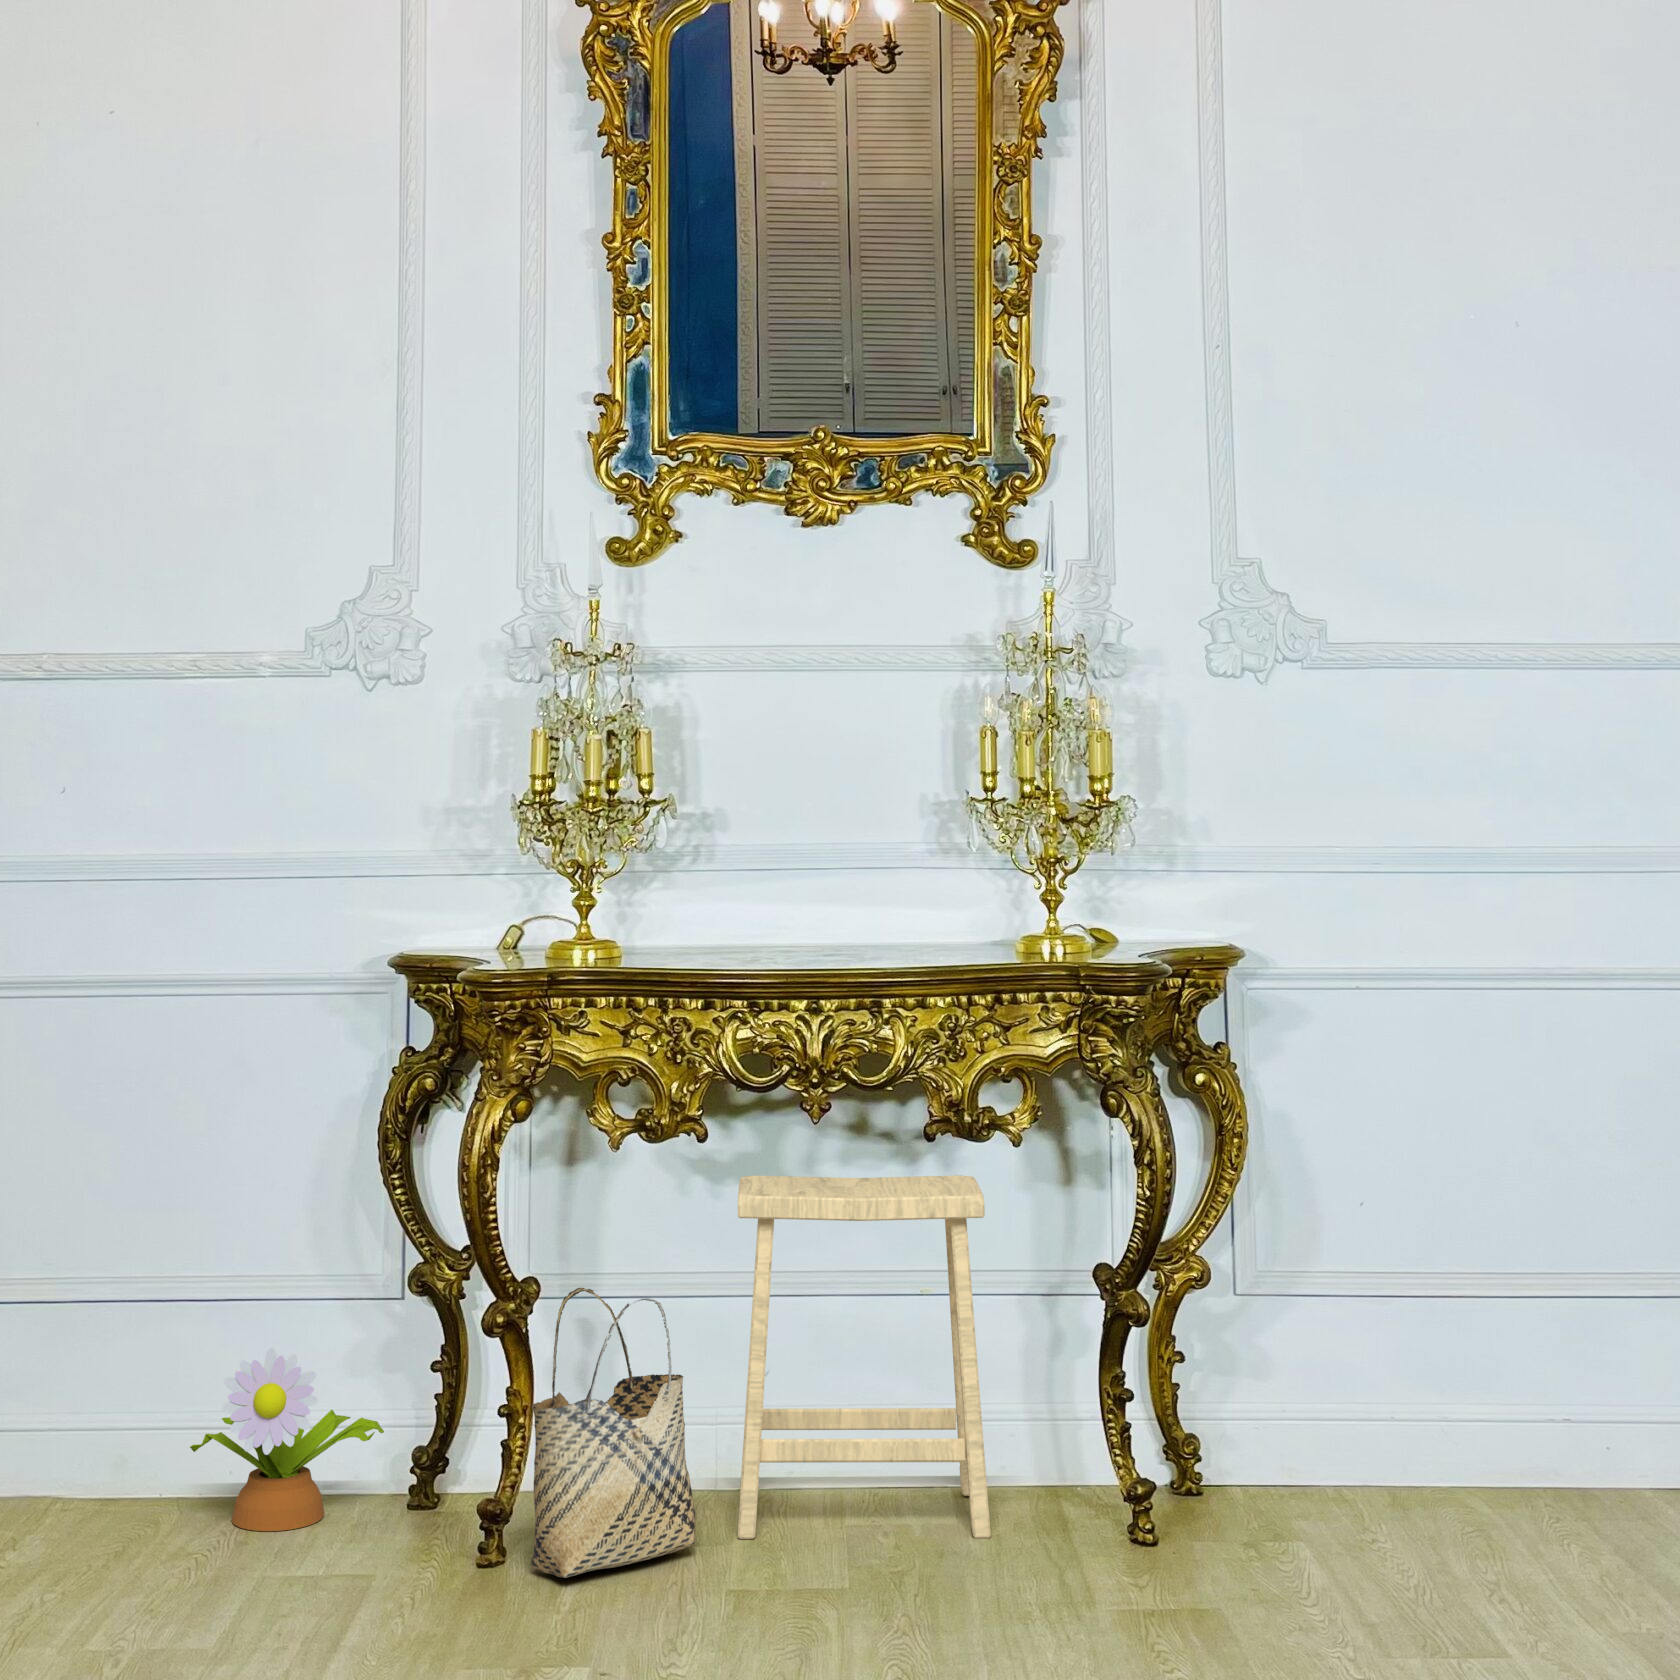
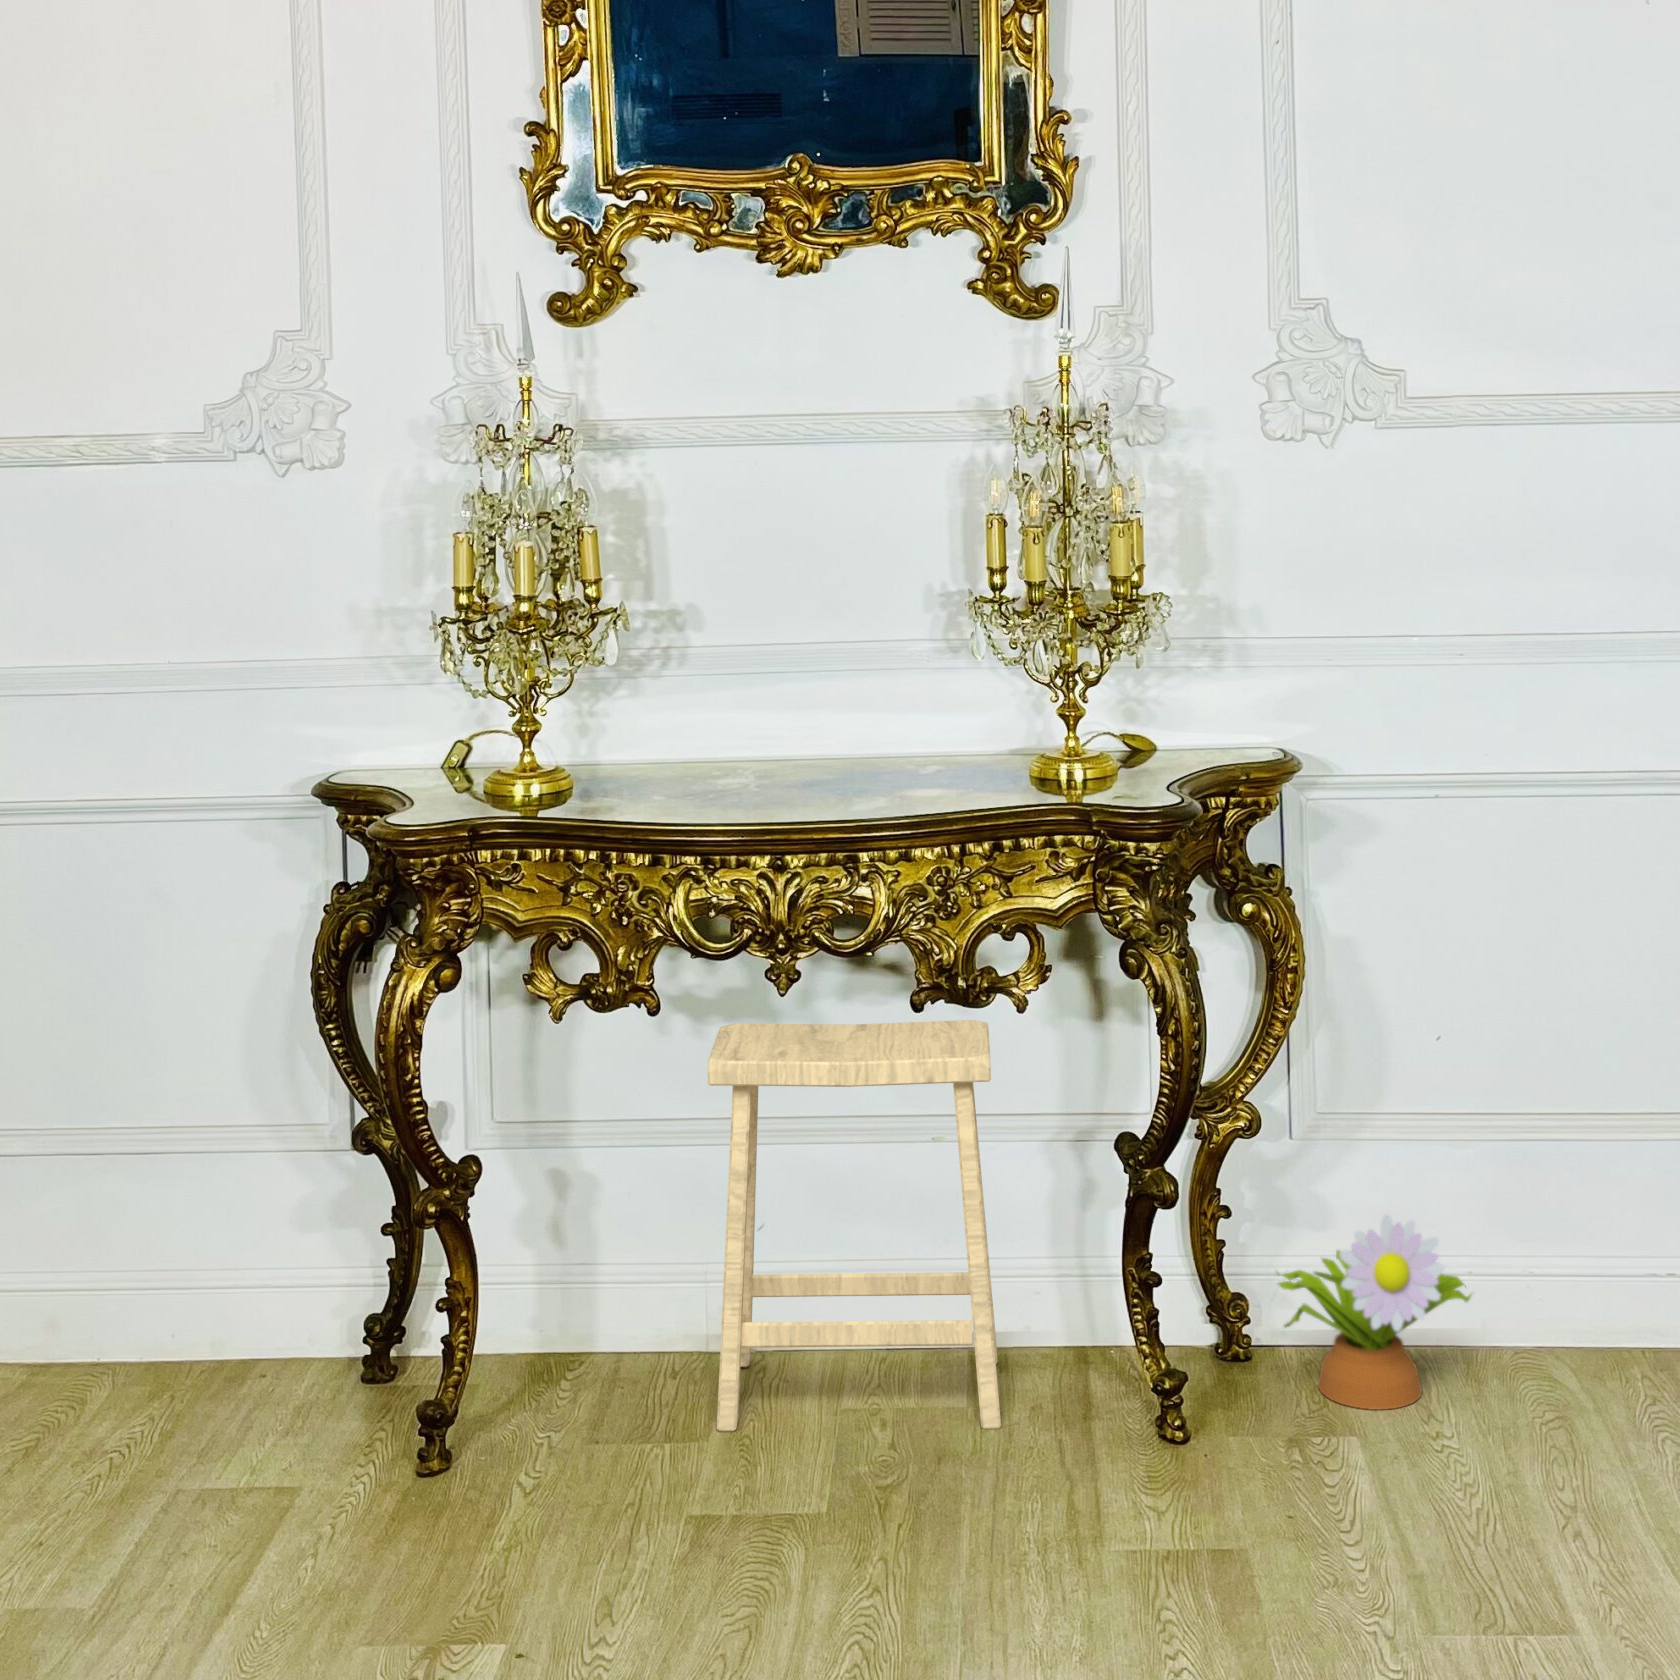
woven basket: present [531,1288,695,1578] -> none [466,1170,664,1498]
decorative plant: present [190,1348,384,1531] -> present [1277,1215,1471,1410]

